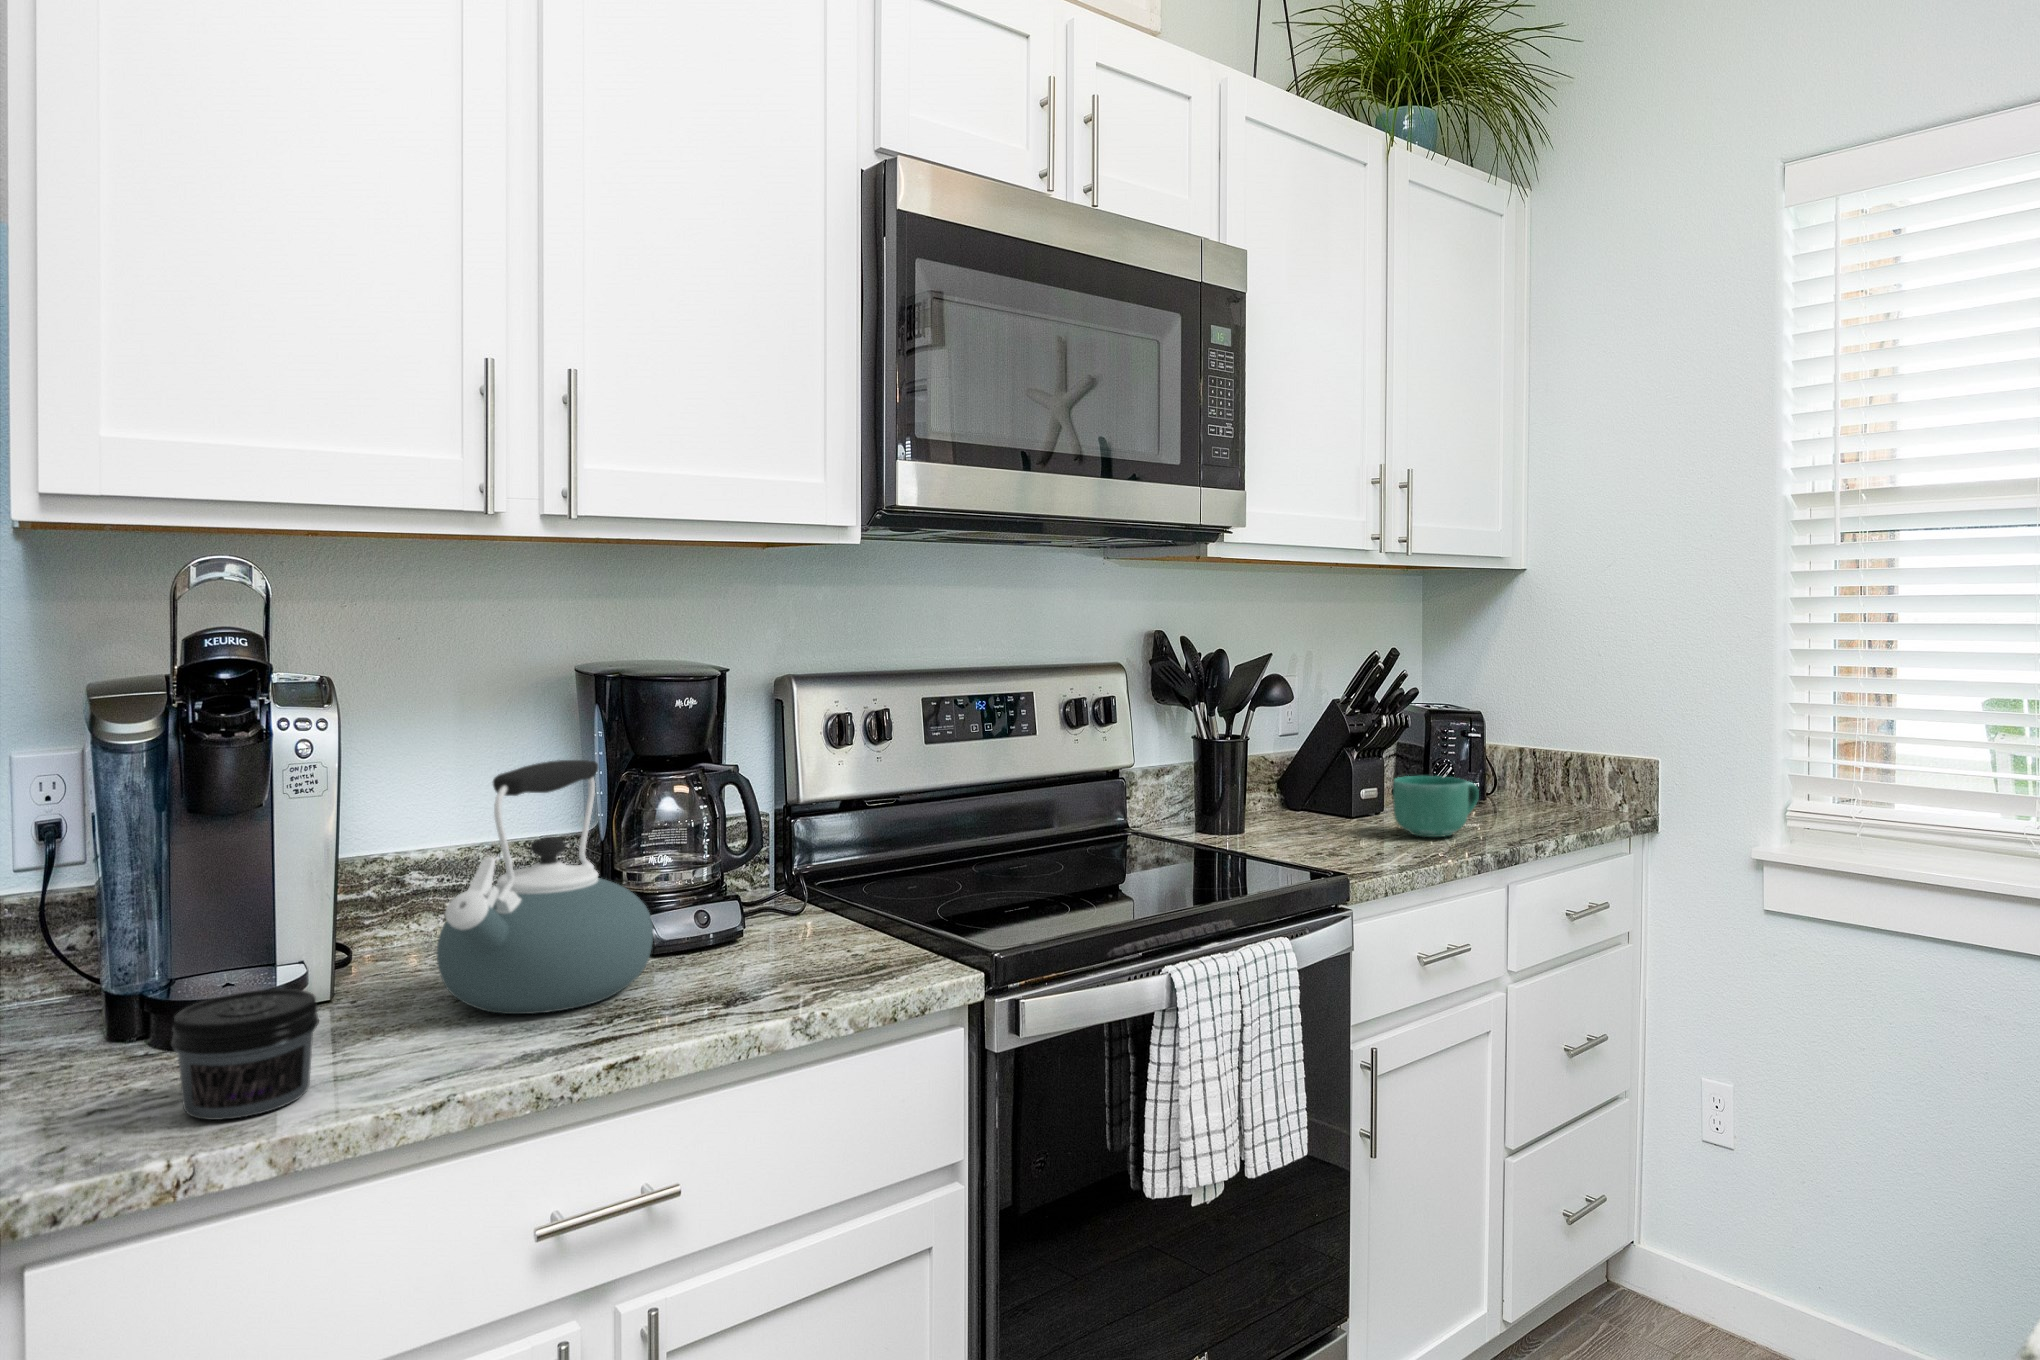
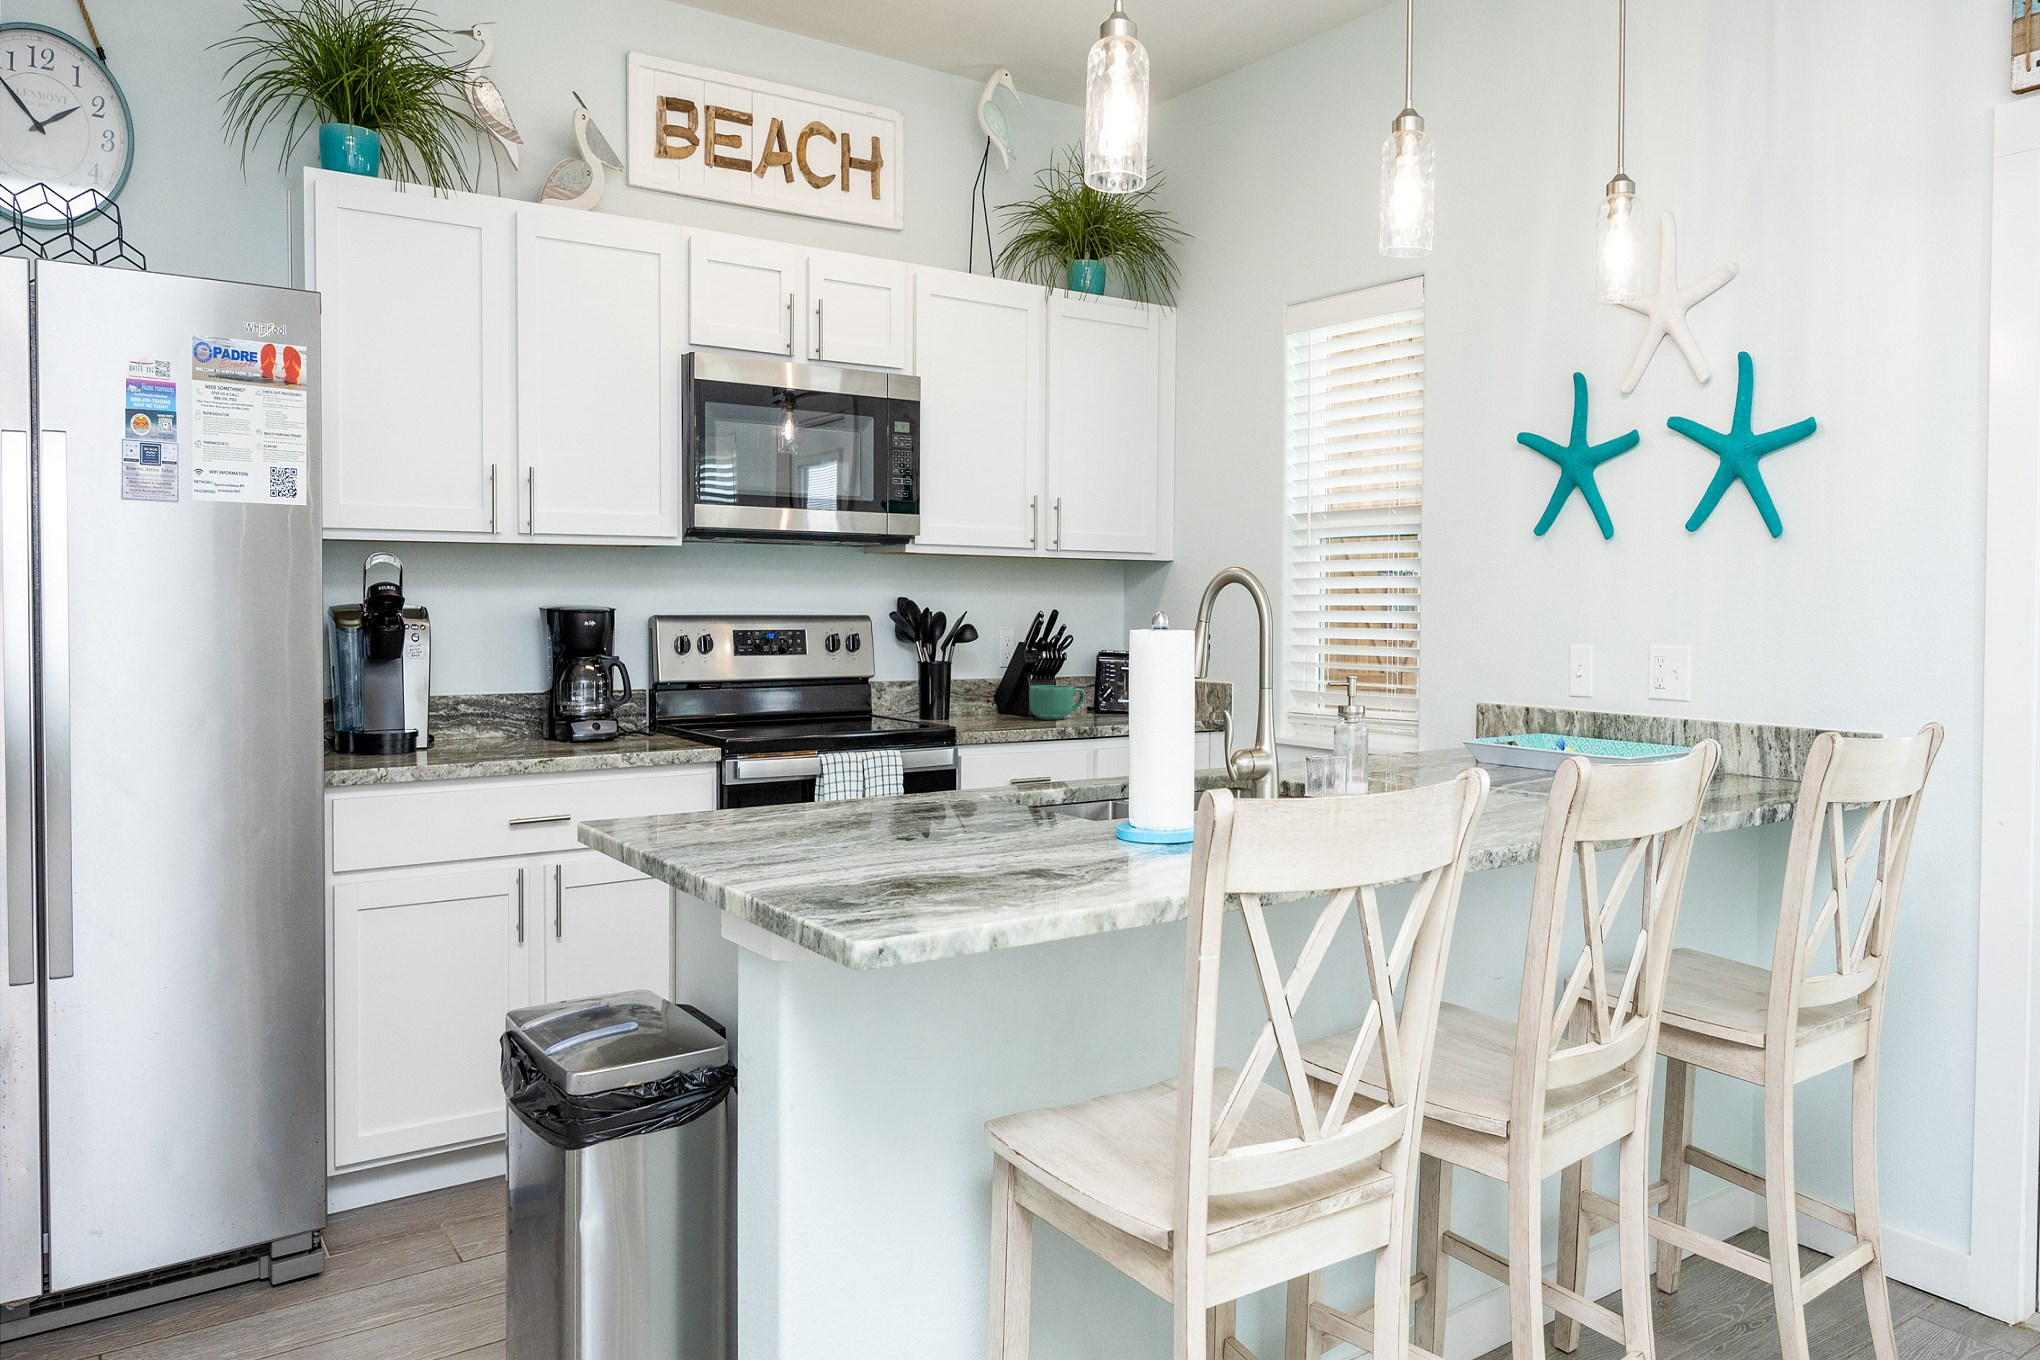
kettle: present [437,760,653,1014] -> none [472,644,568,750]
jar: present [171,989,319,1120] -> none [375,722,427,762]

